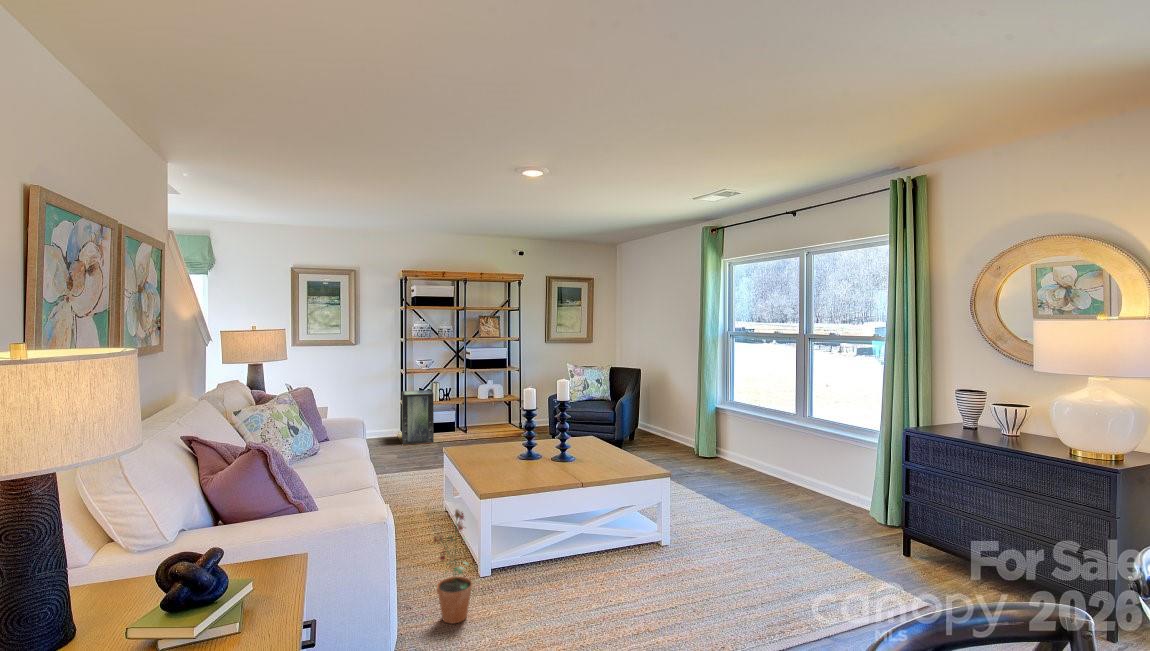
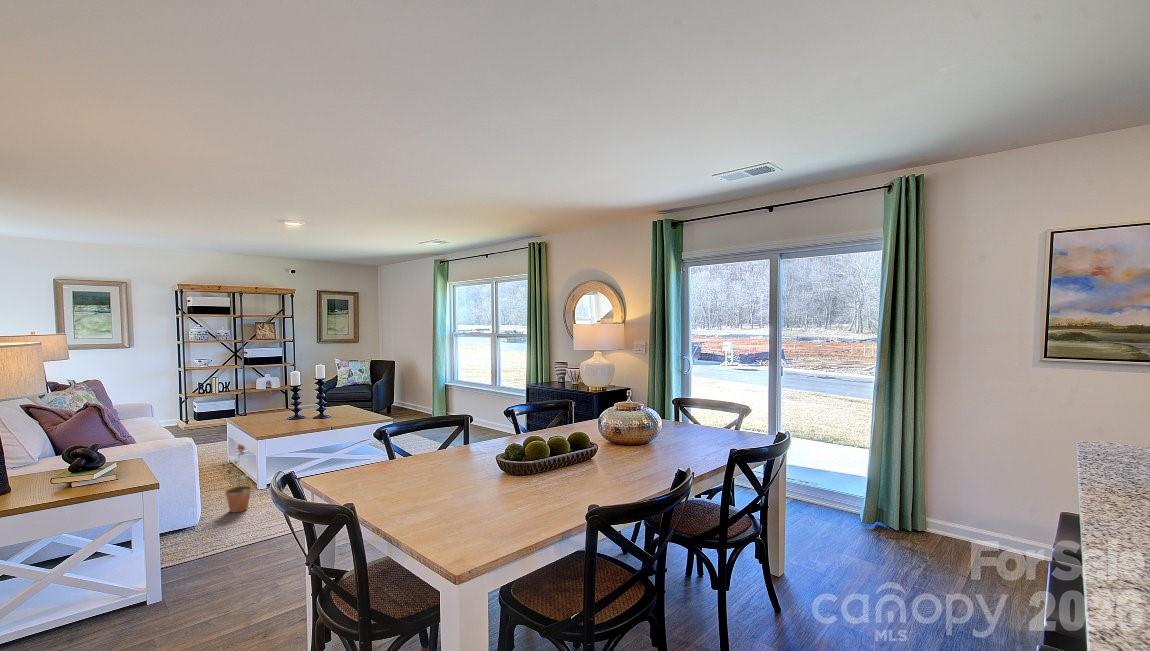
storage box: present [402,390,434,444] -> none [180,384,213,429]

